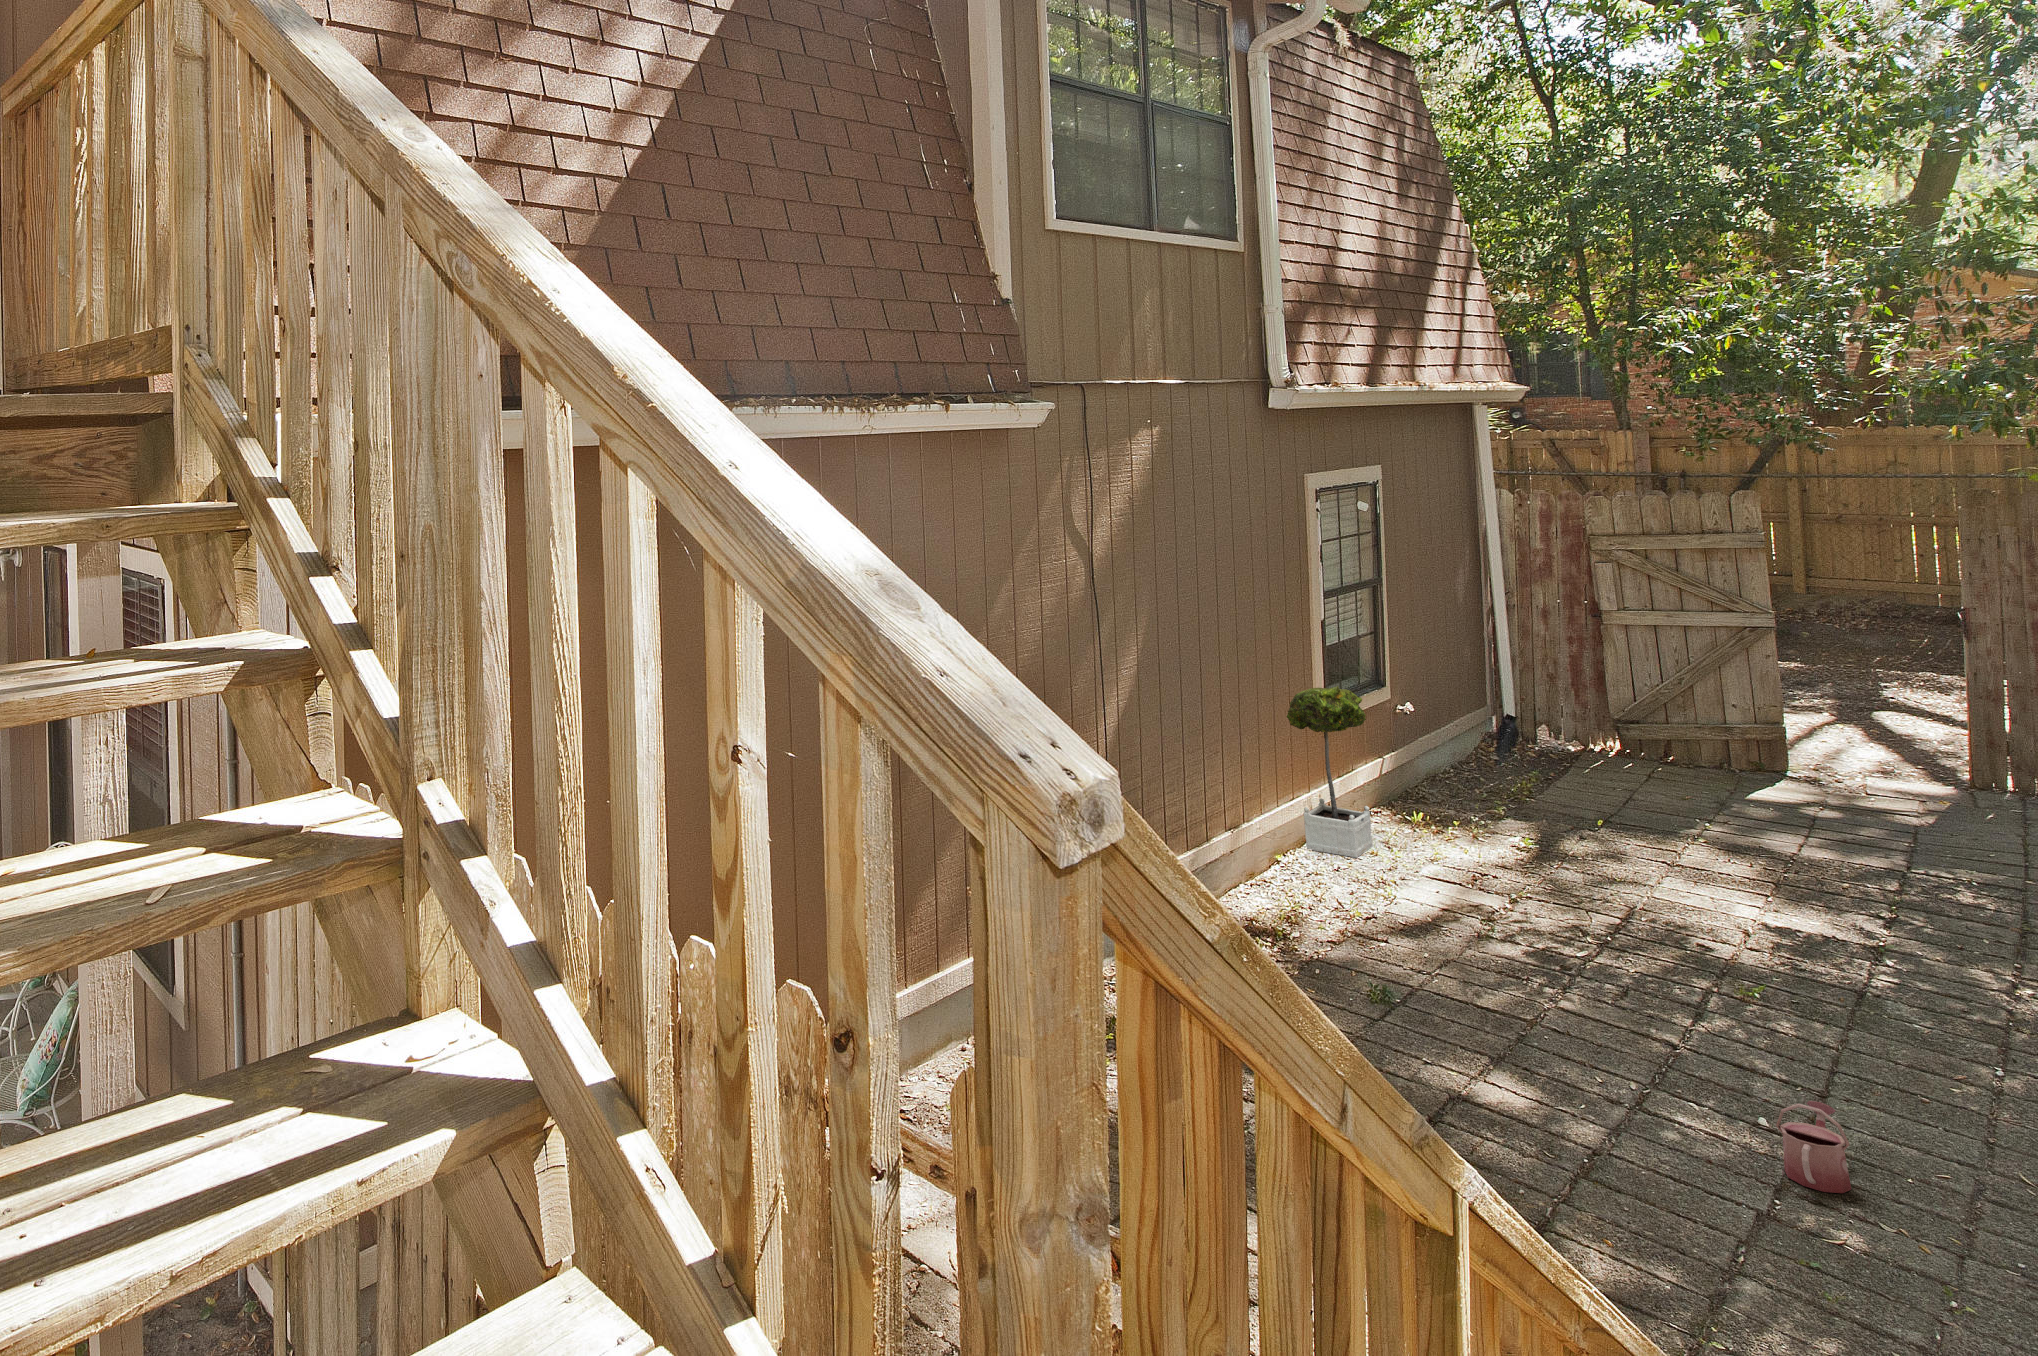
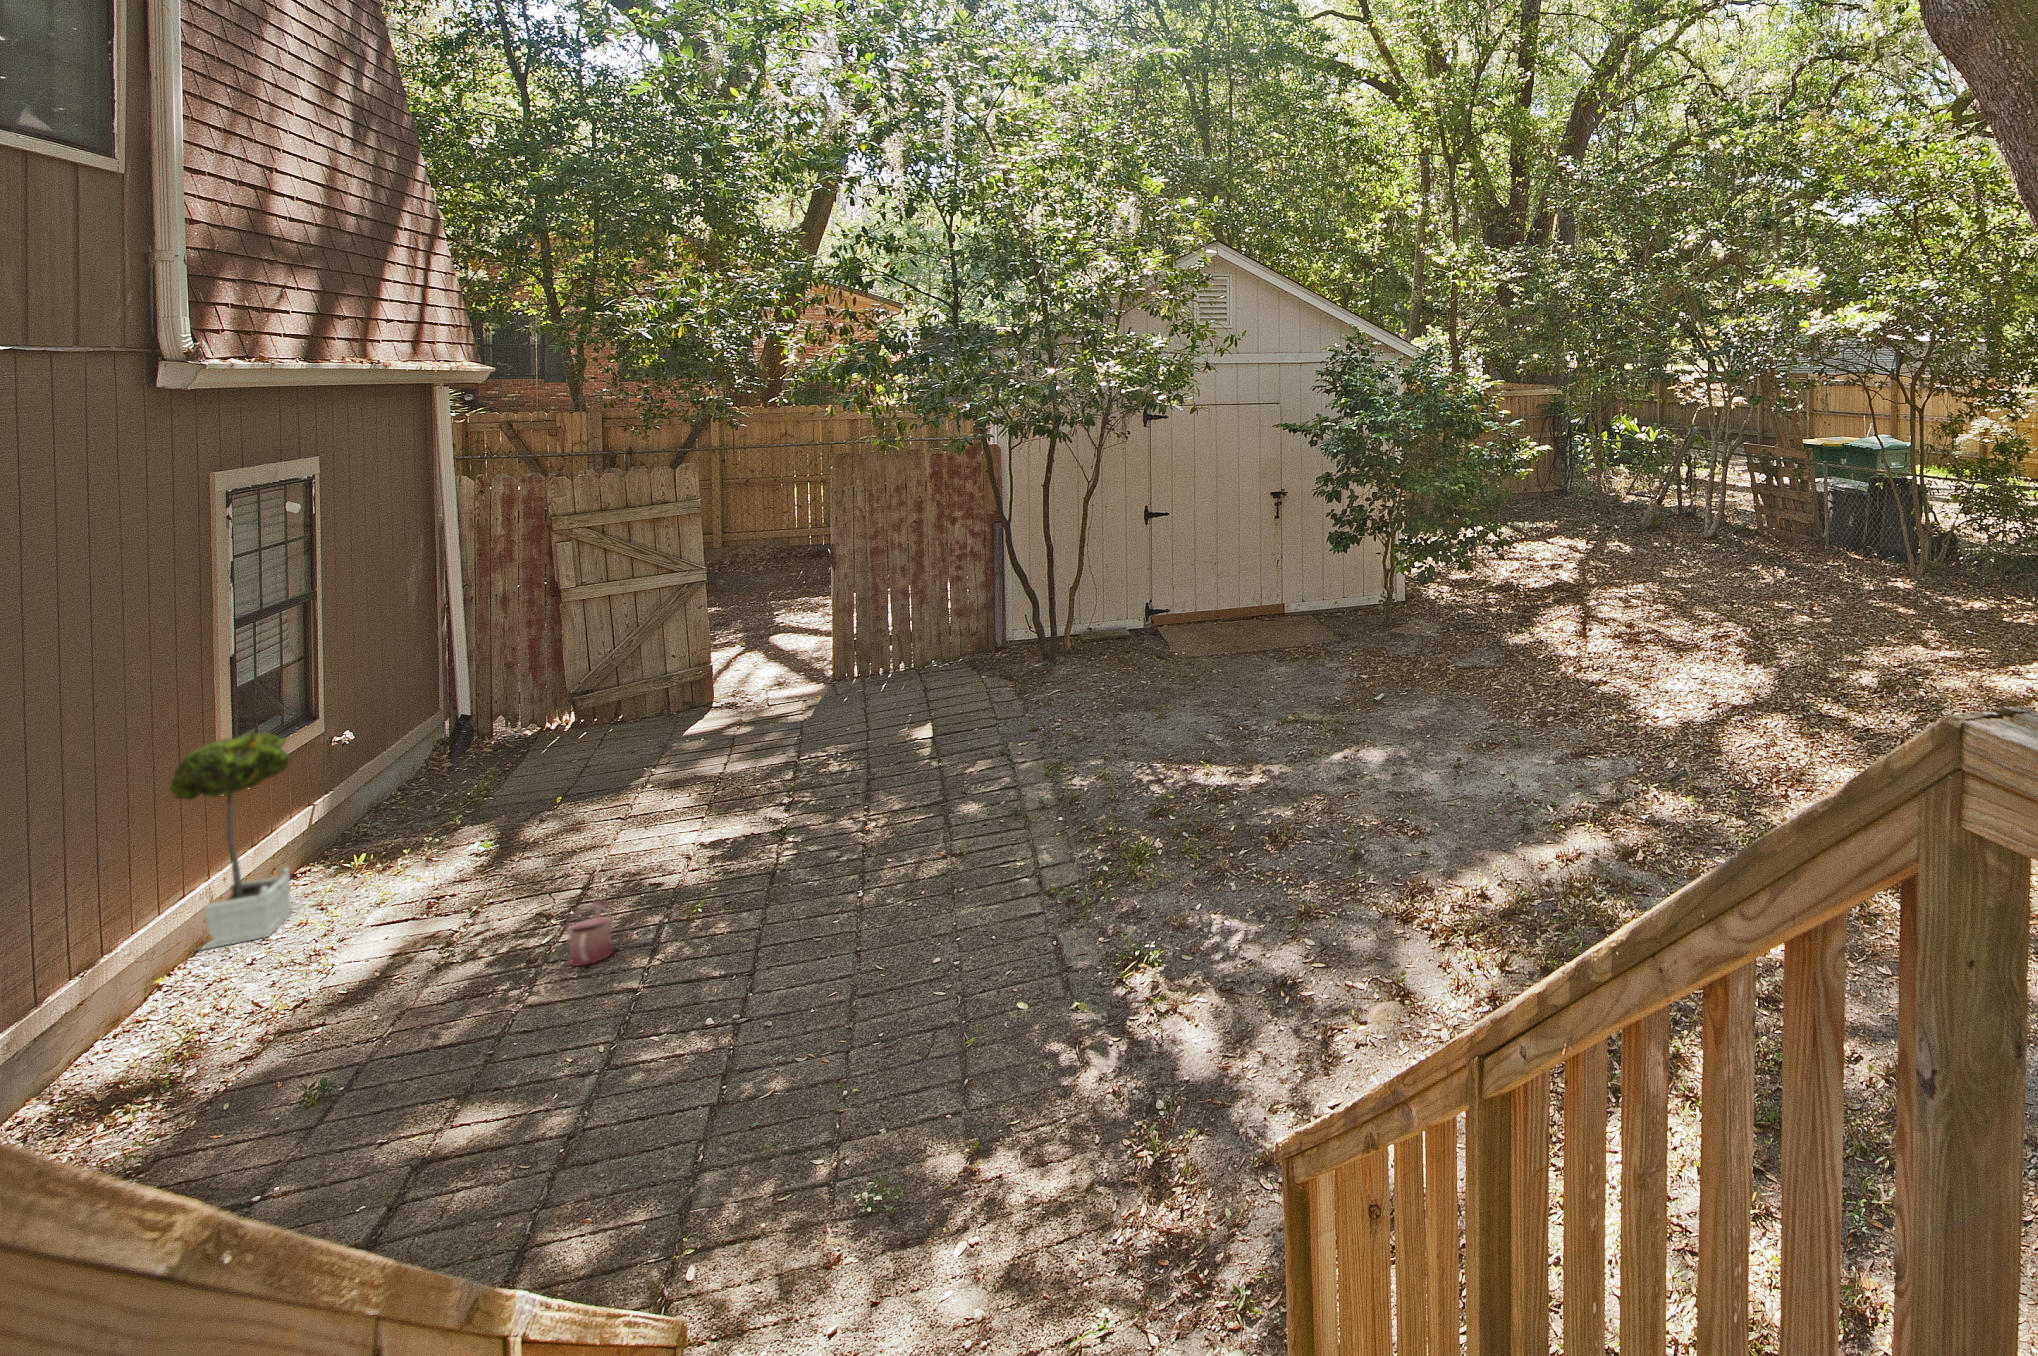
watering can: present [1776,1101,1851,1193] -> present [566,900,613,966]

